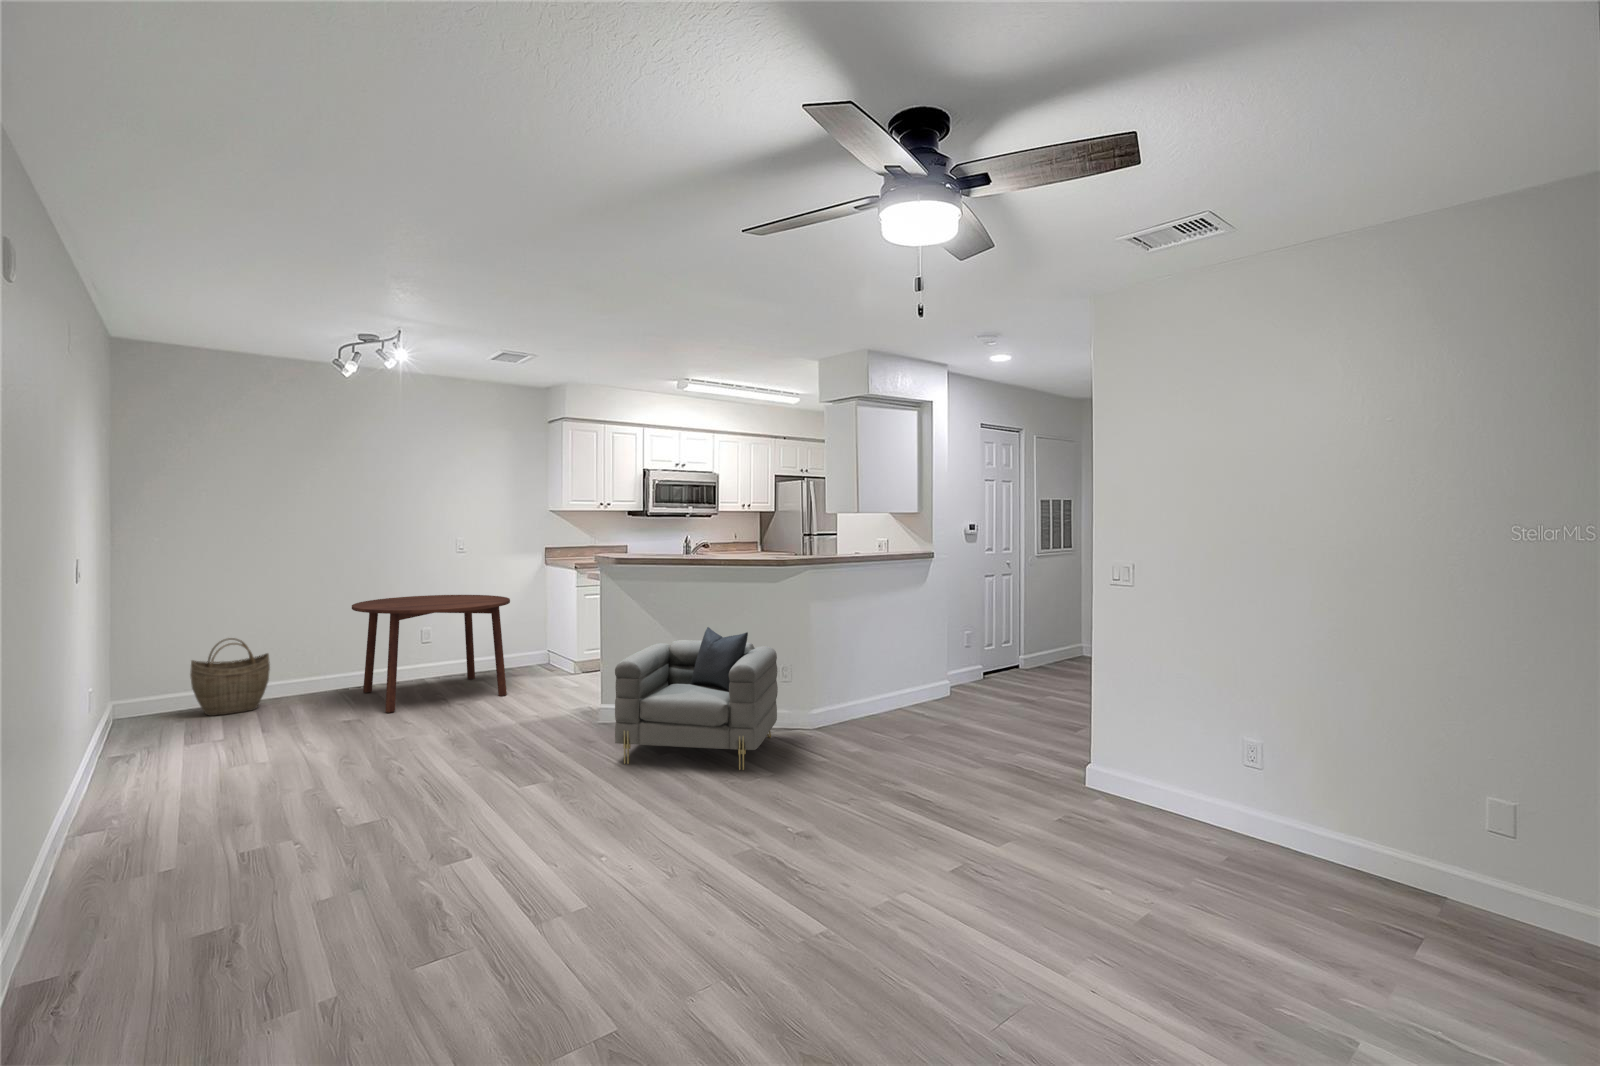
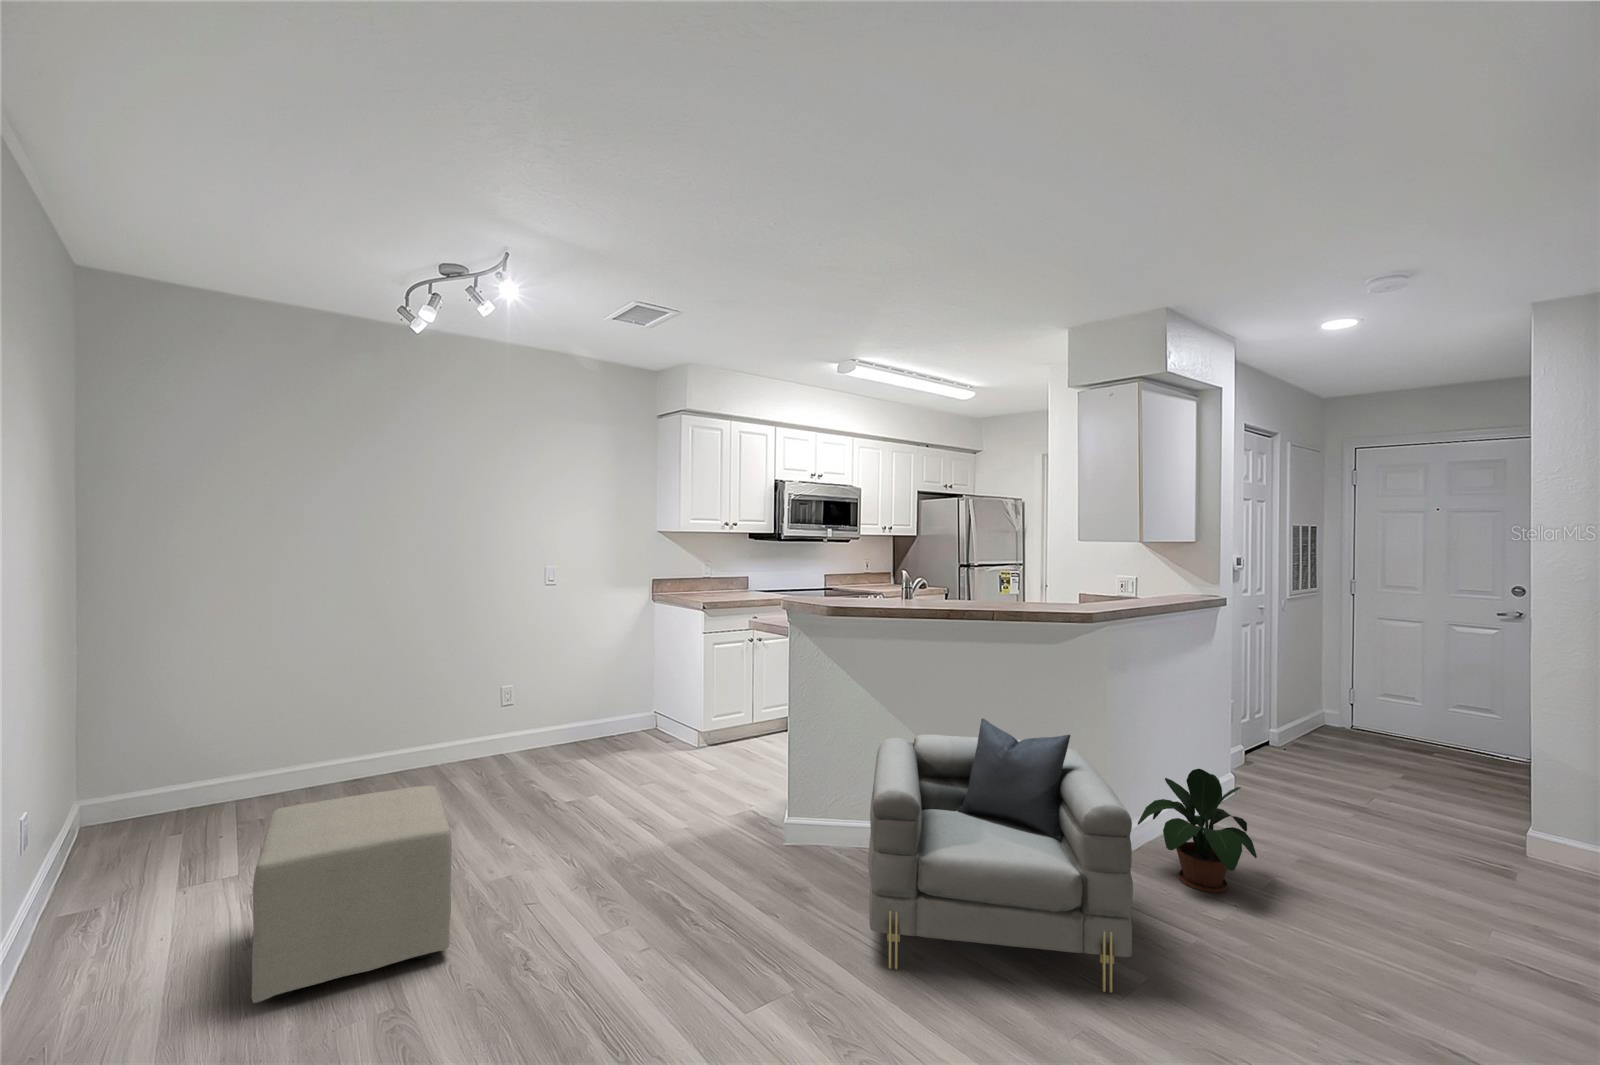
dining table: present [352,595,510,713] -> none [411,640,624,824]
woven basket: present [190,638,270,716] -> none [175,707,292,828]
potted plant: none [824,658,895,736] -> present [1138,769,1257,893]
ottoman: none [253,673,368,775] -> present [251,785,452,1003]

